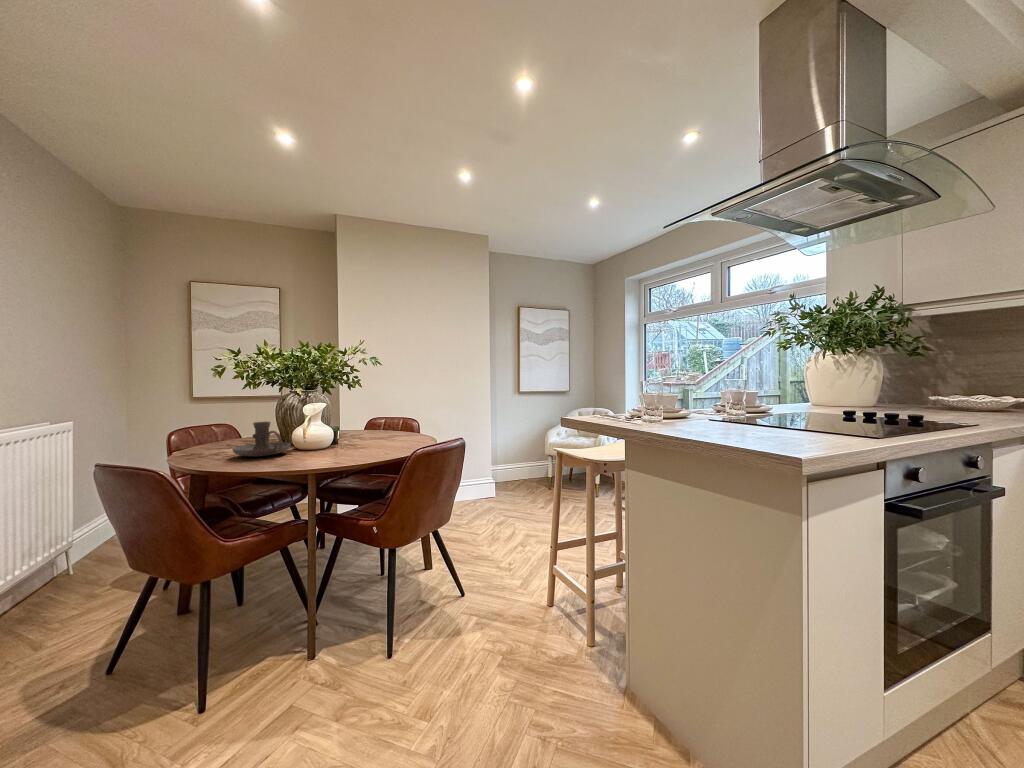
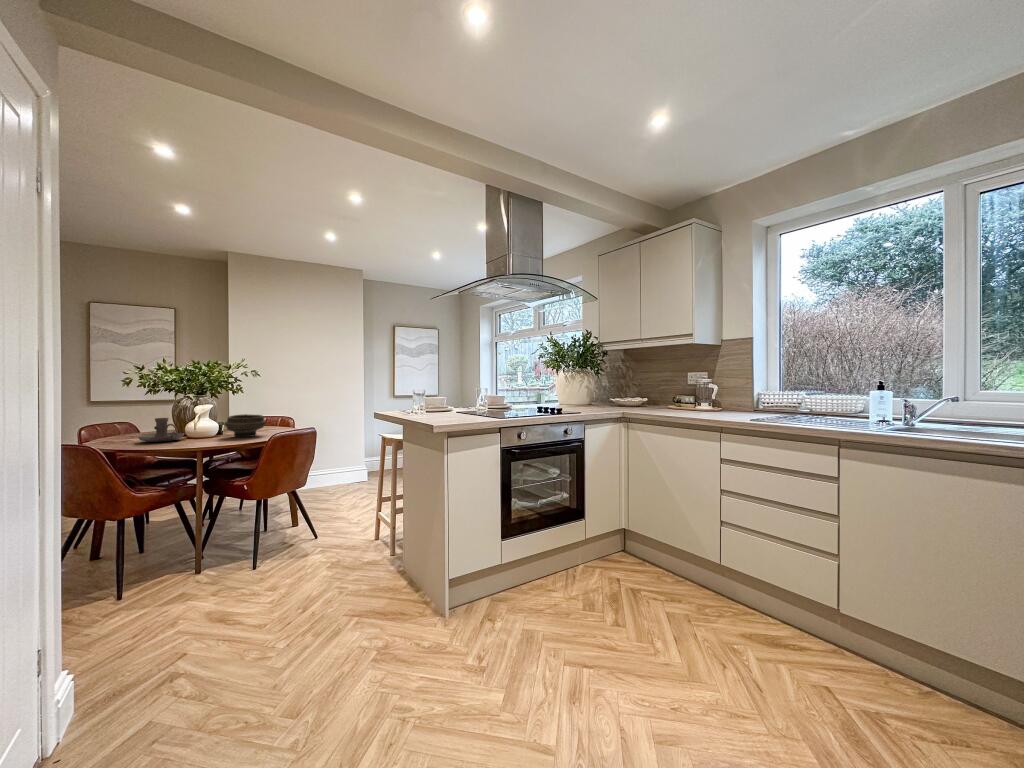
bowl: none [341,417,395,450] -> present [224,414,266,437]

